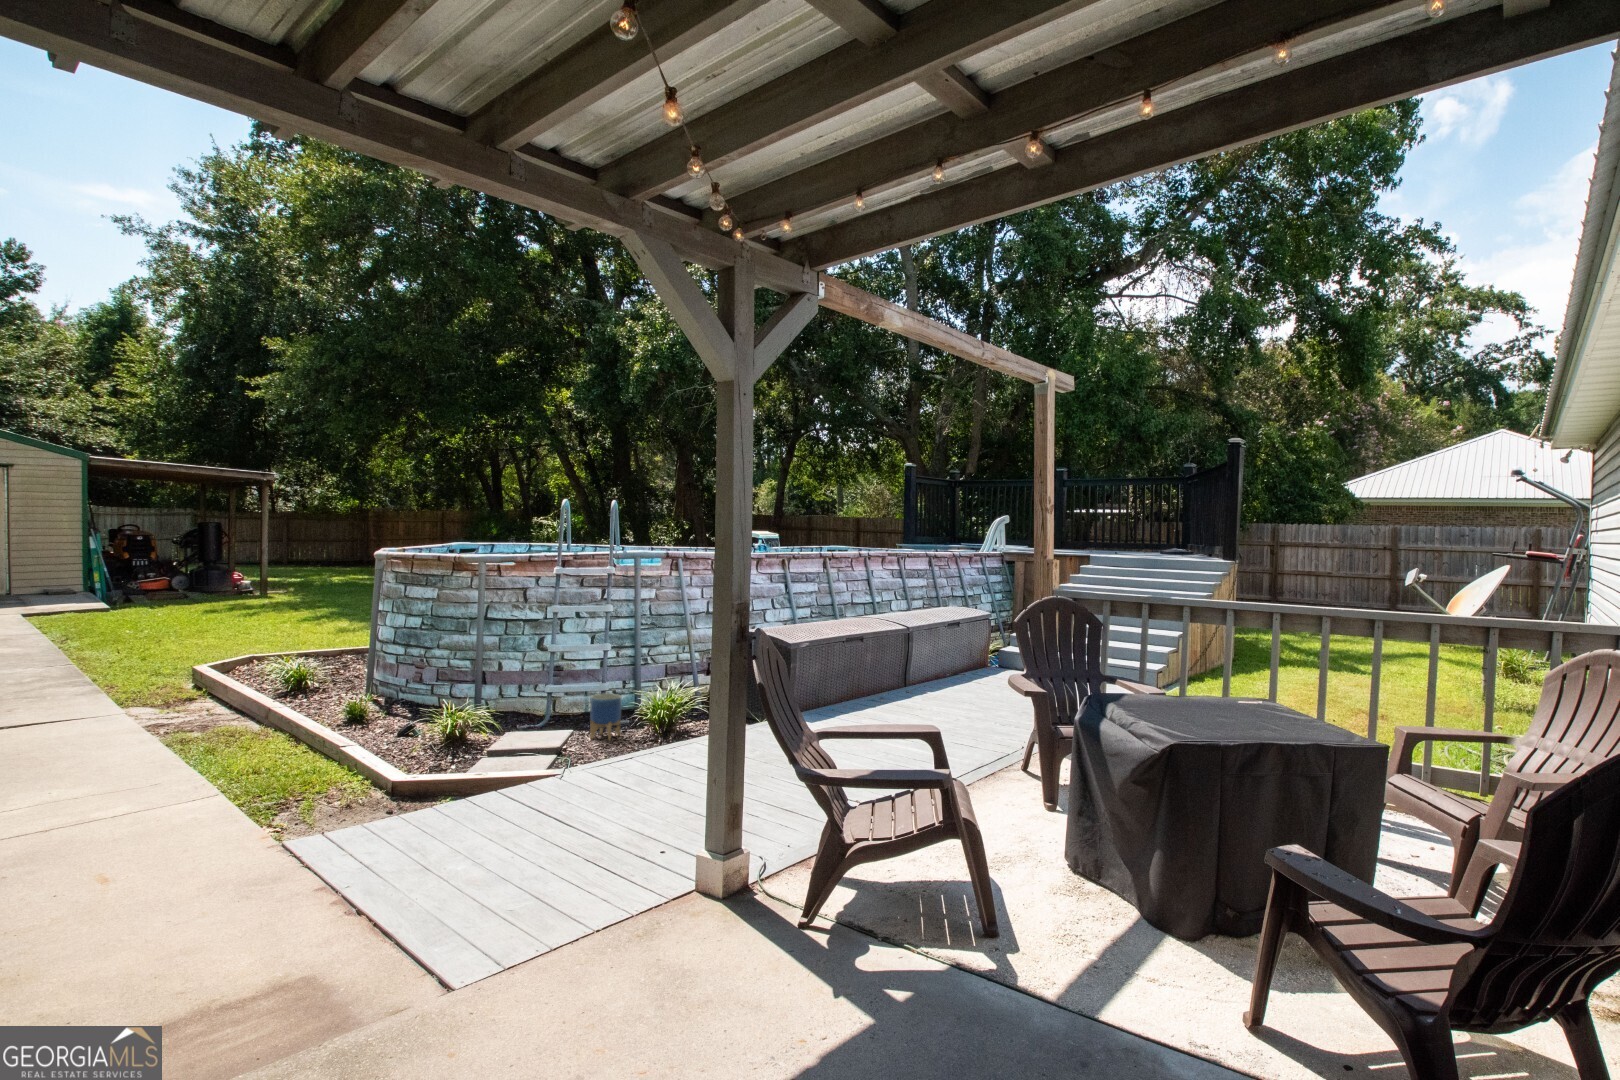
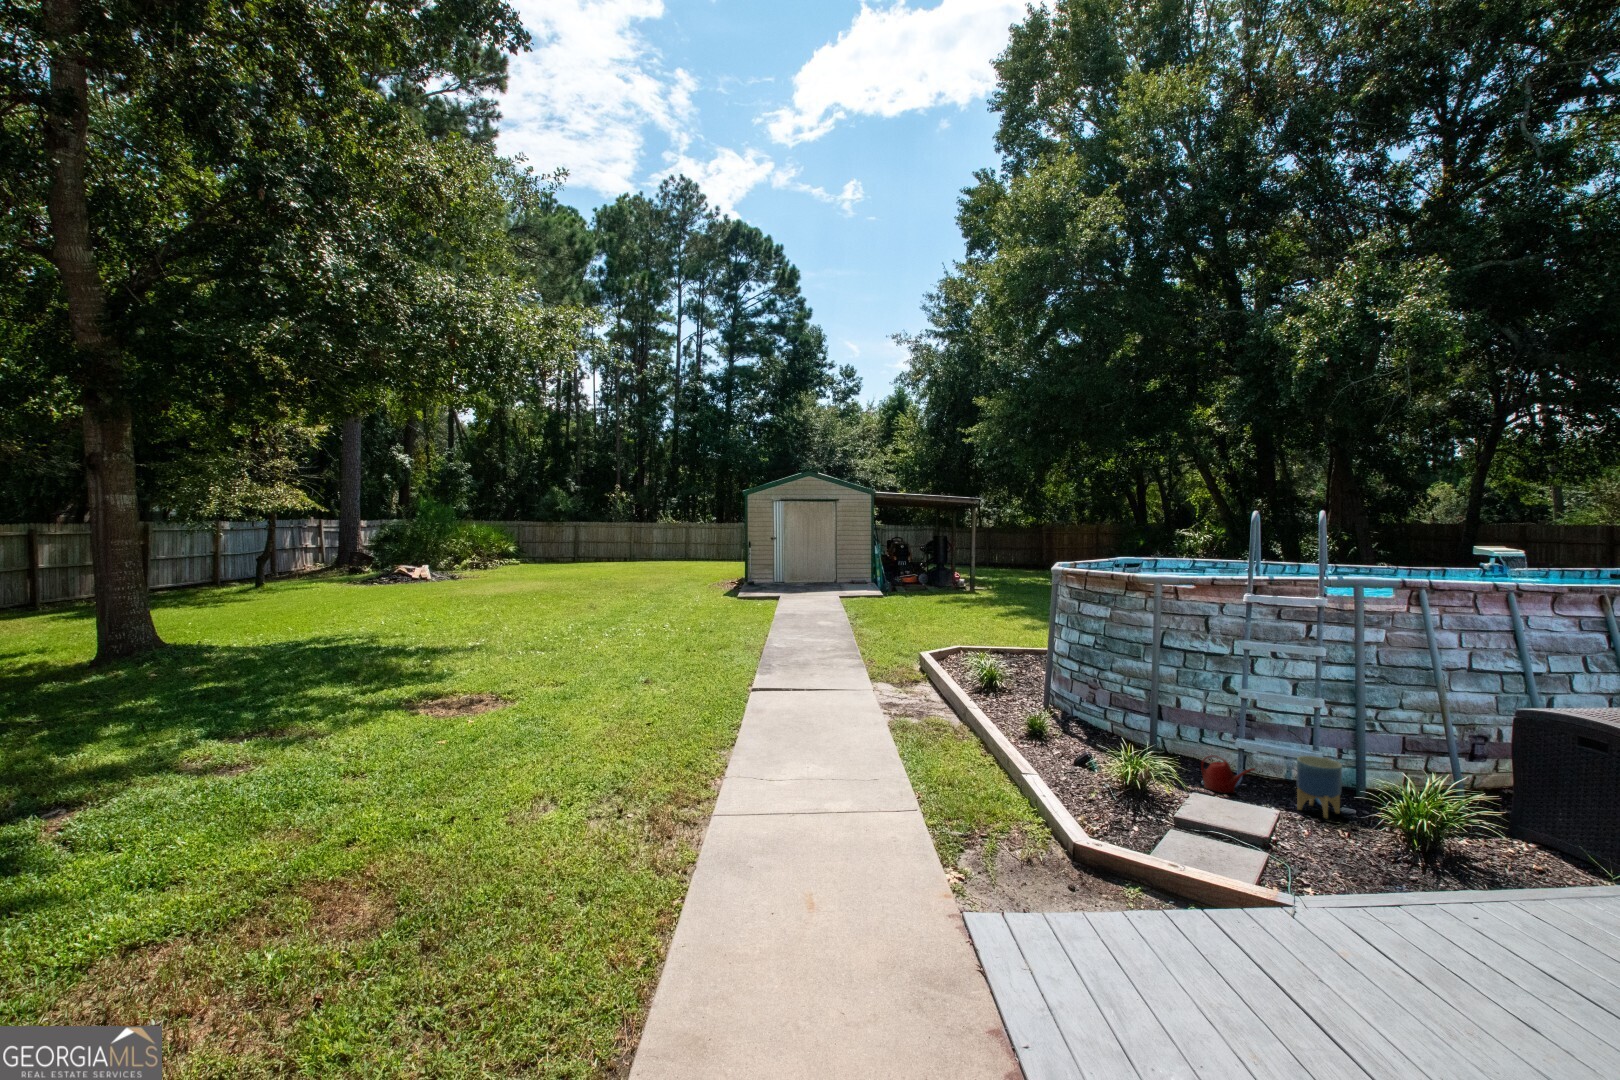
watering can: none [518,706,561,738] -> present [1201,755,1255,793]

